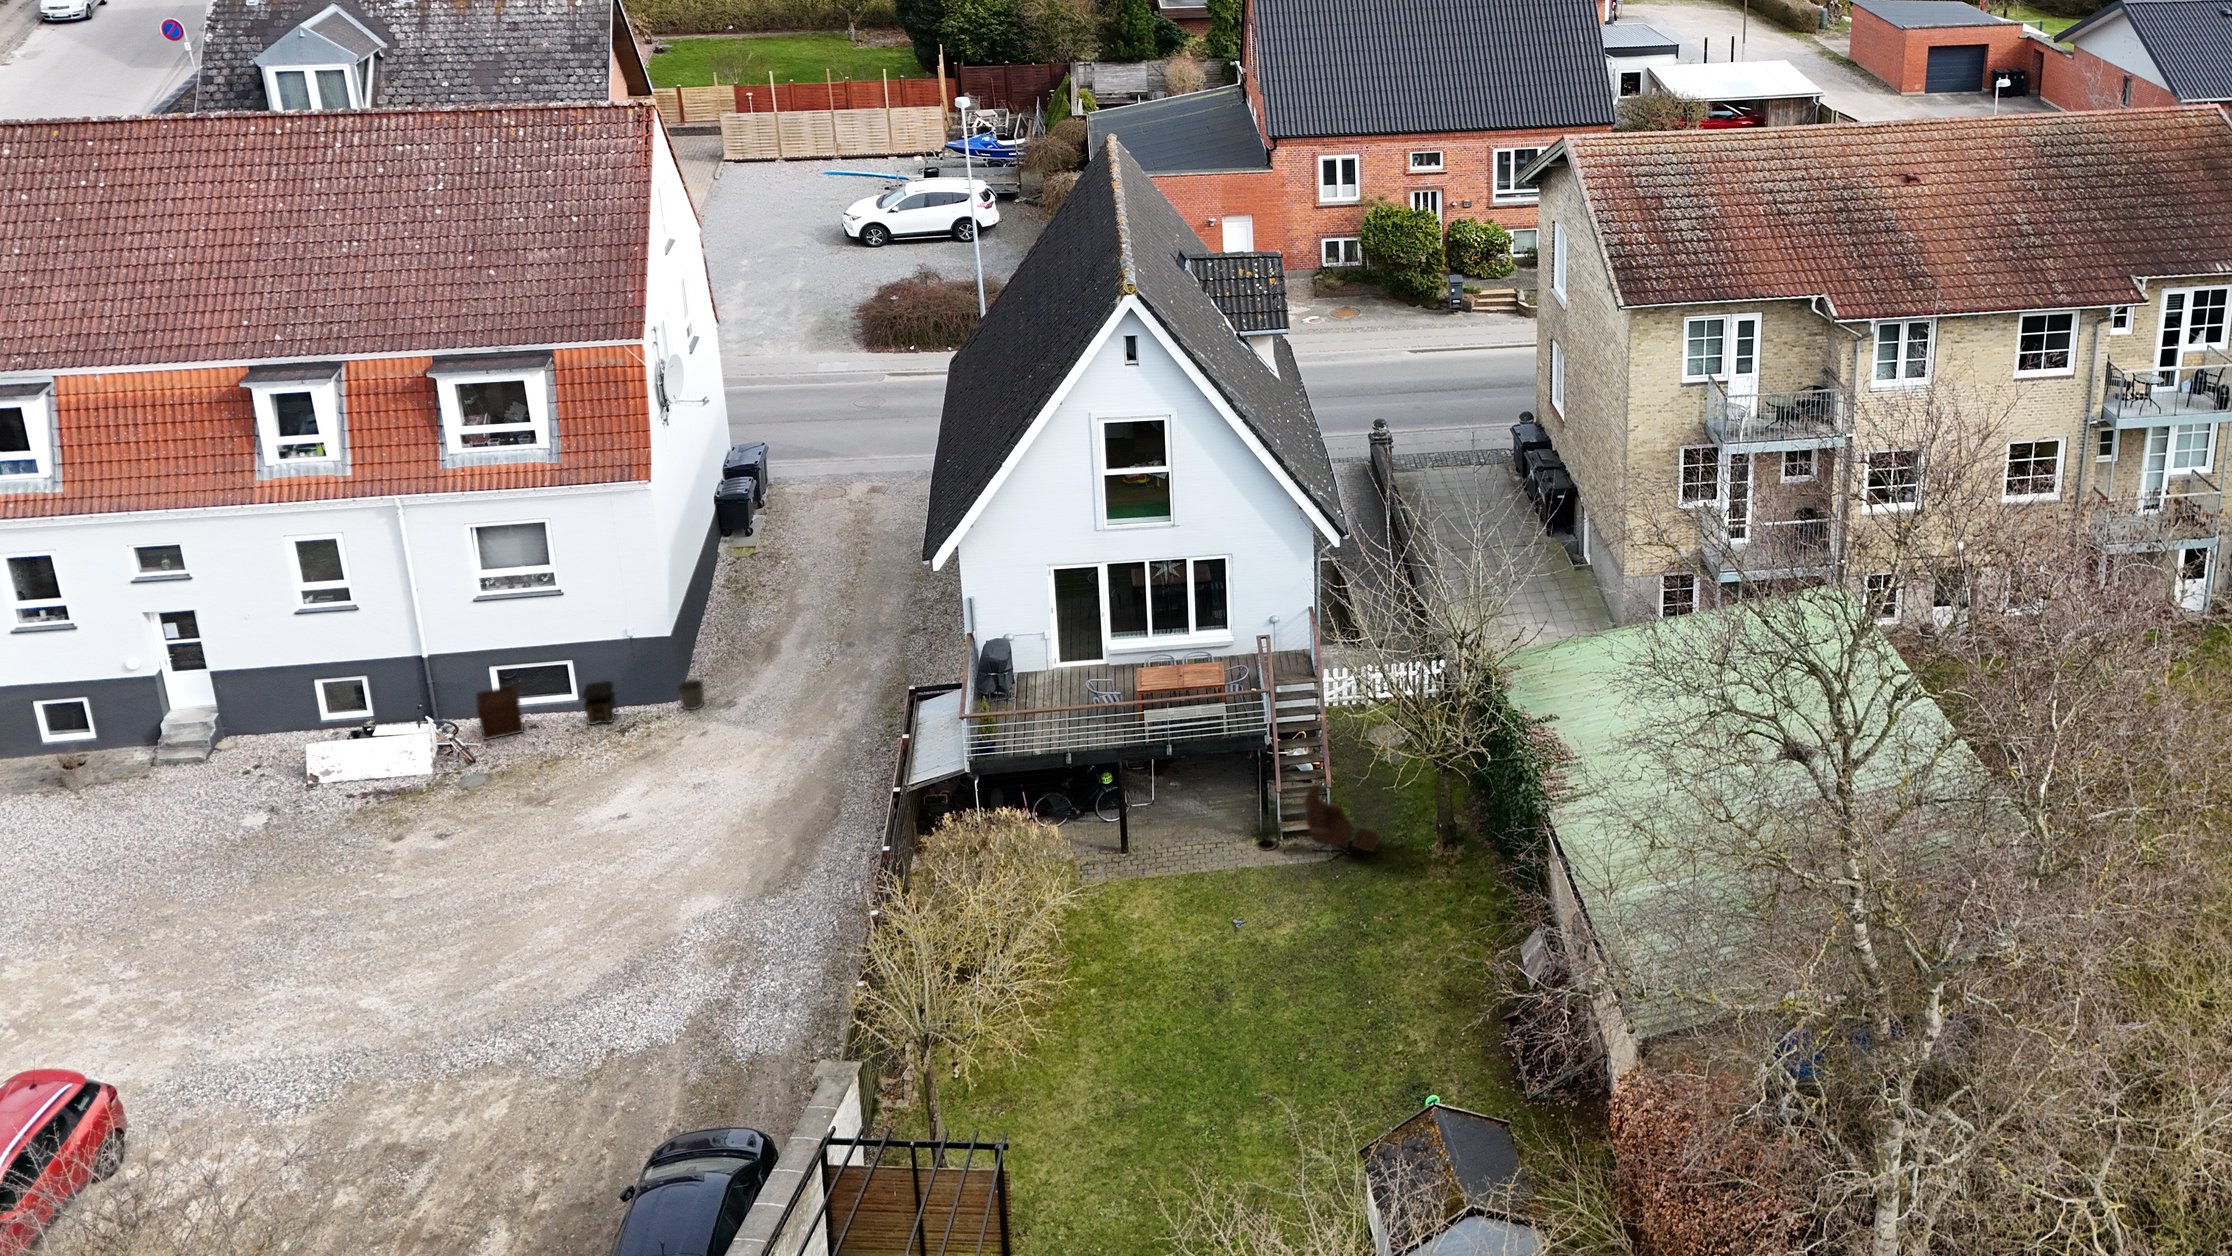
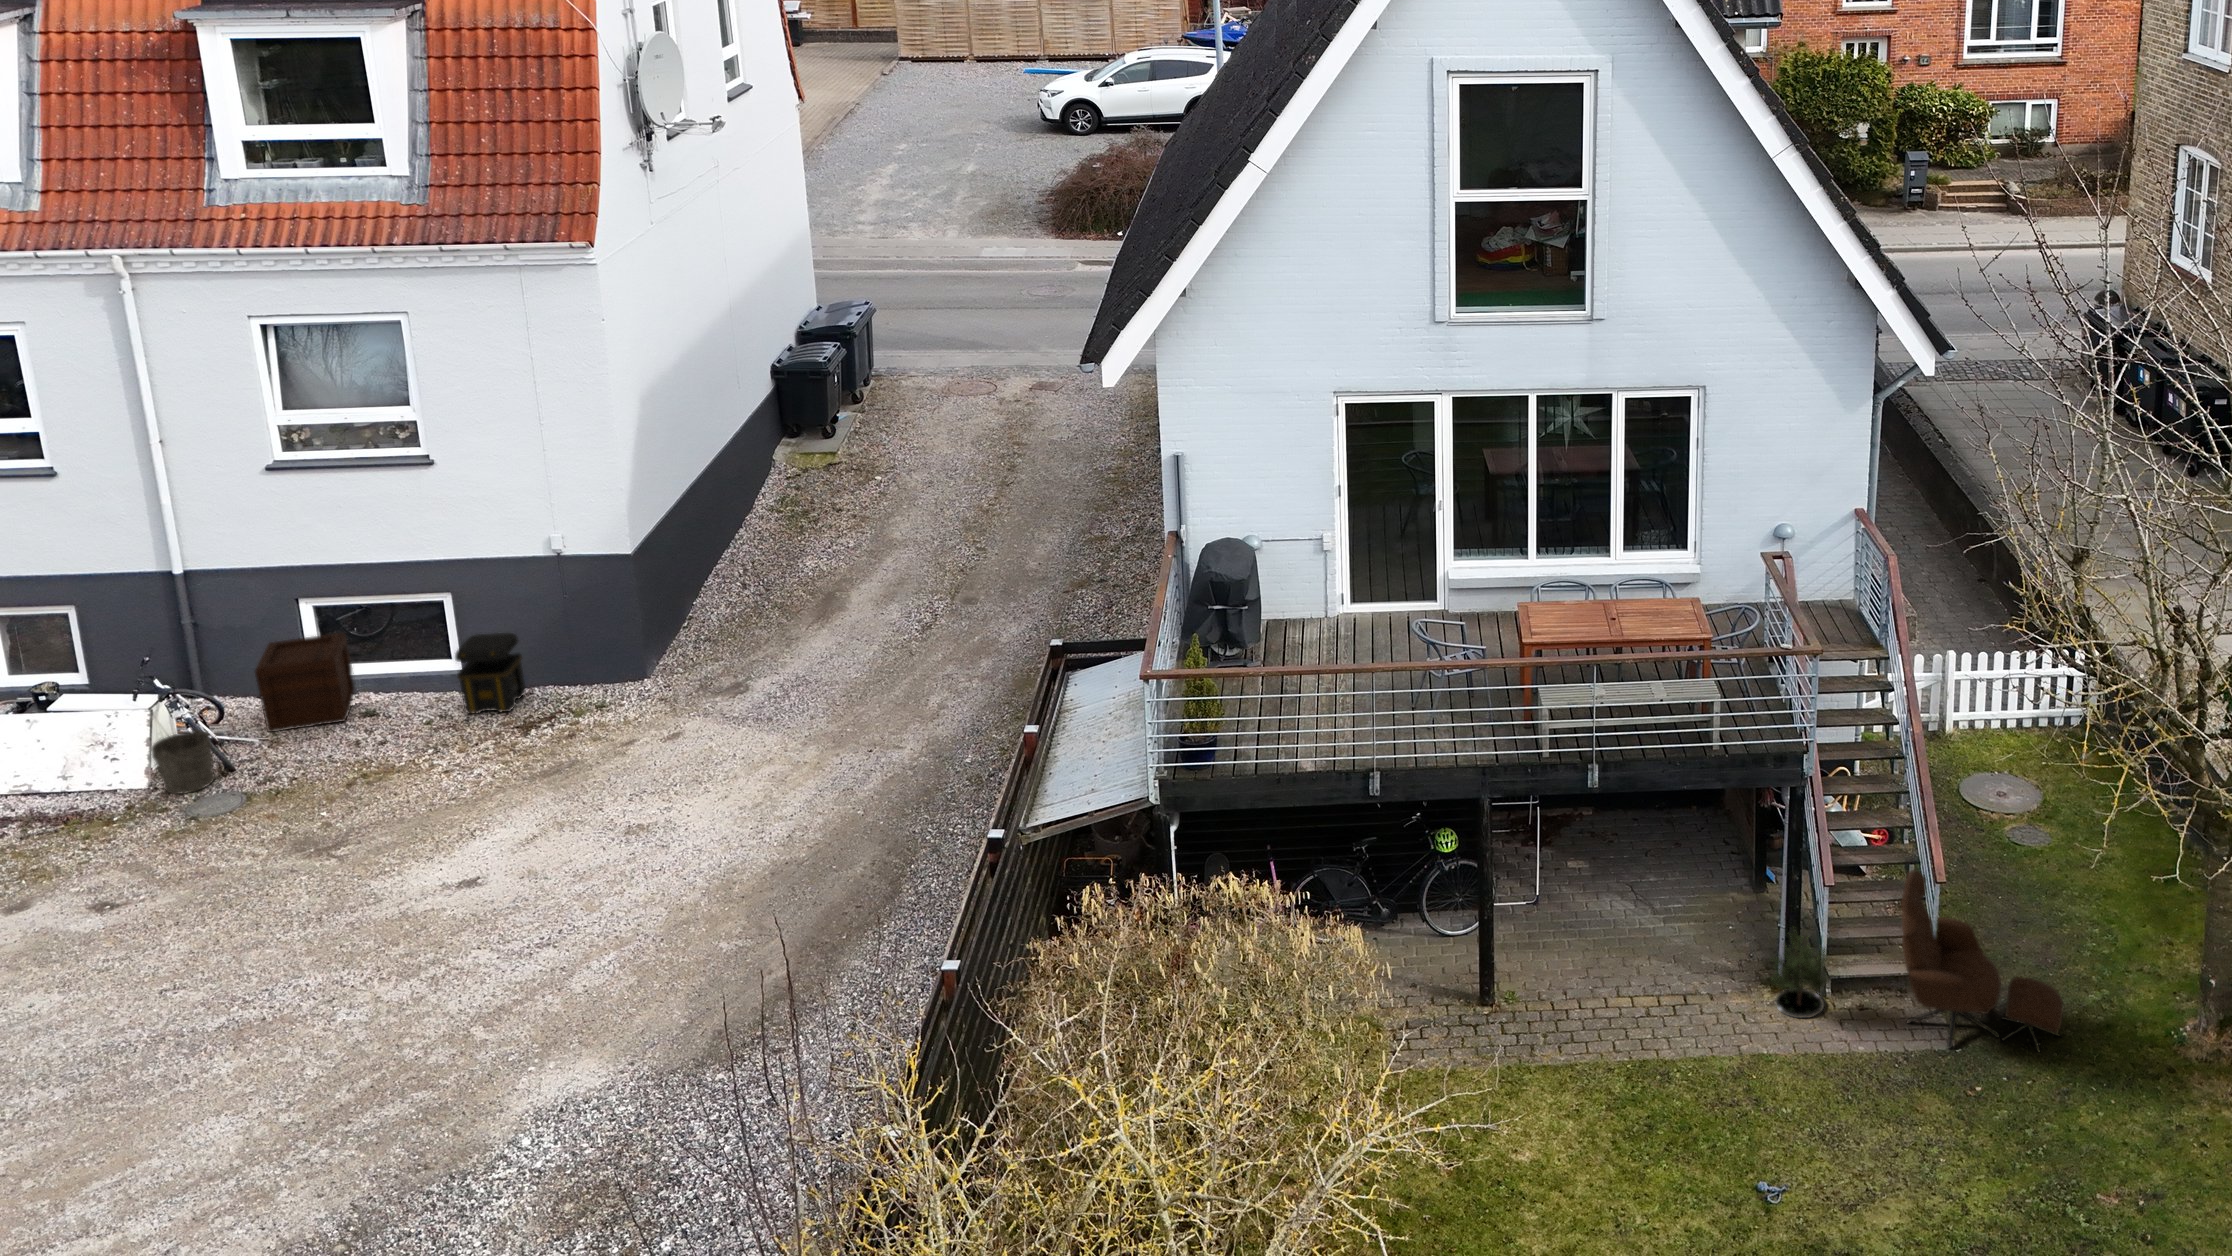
bucket: present [677,679,704,710] -> present [151,729,216,794]

